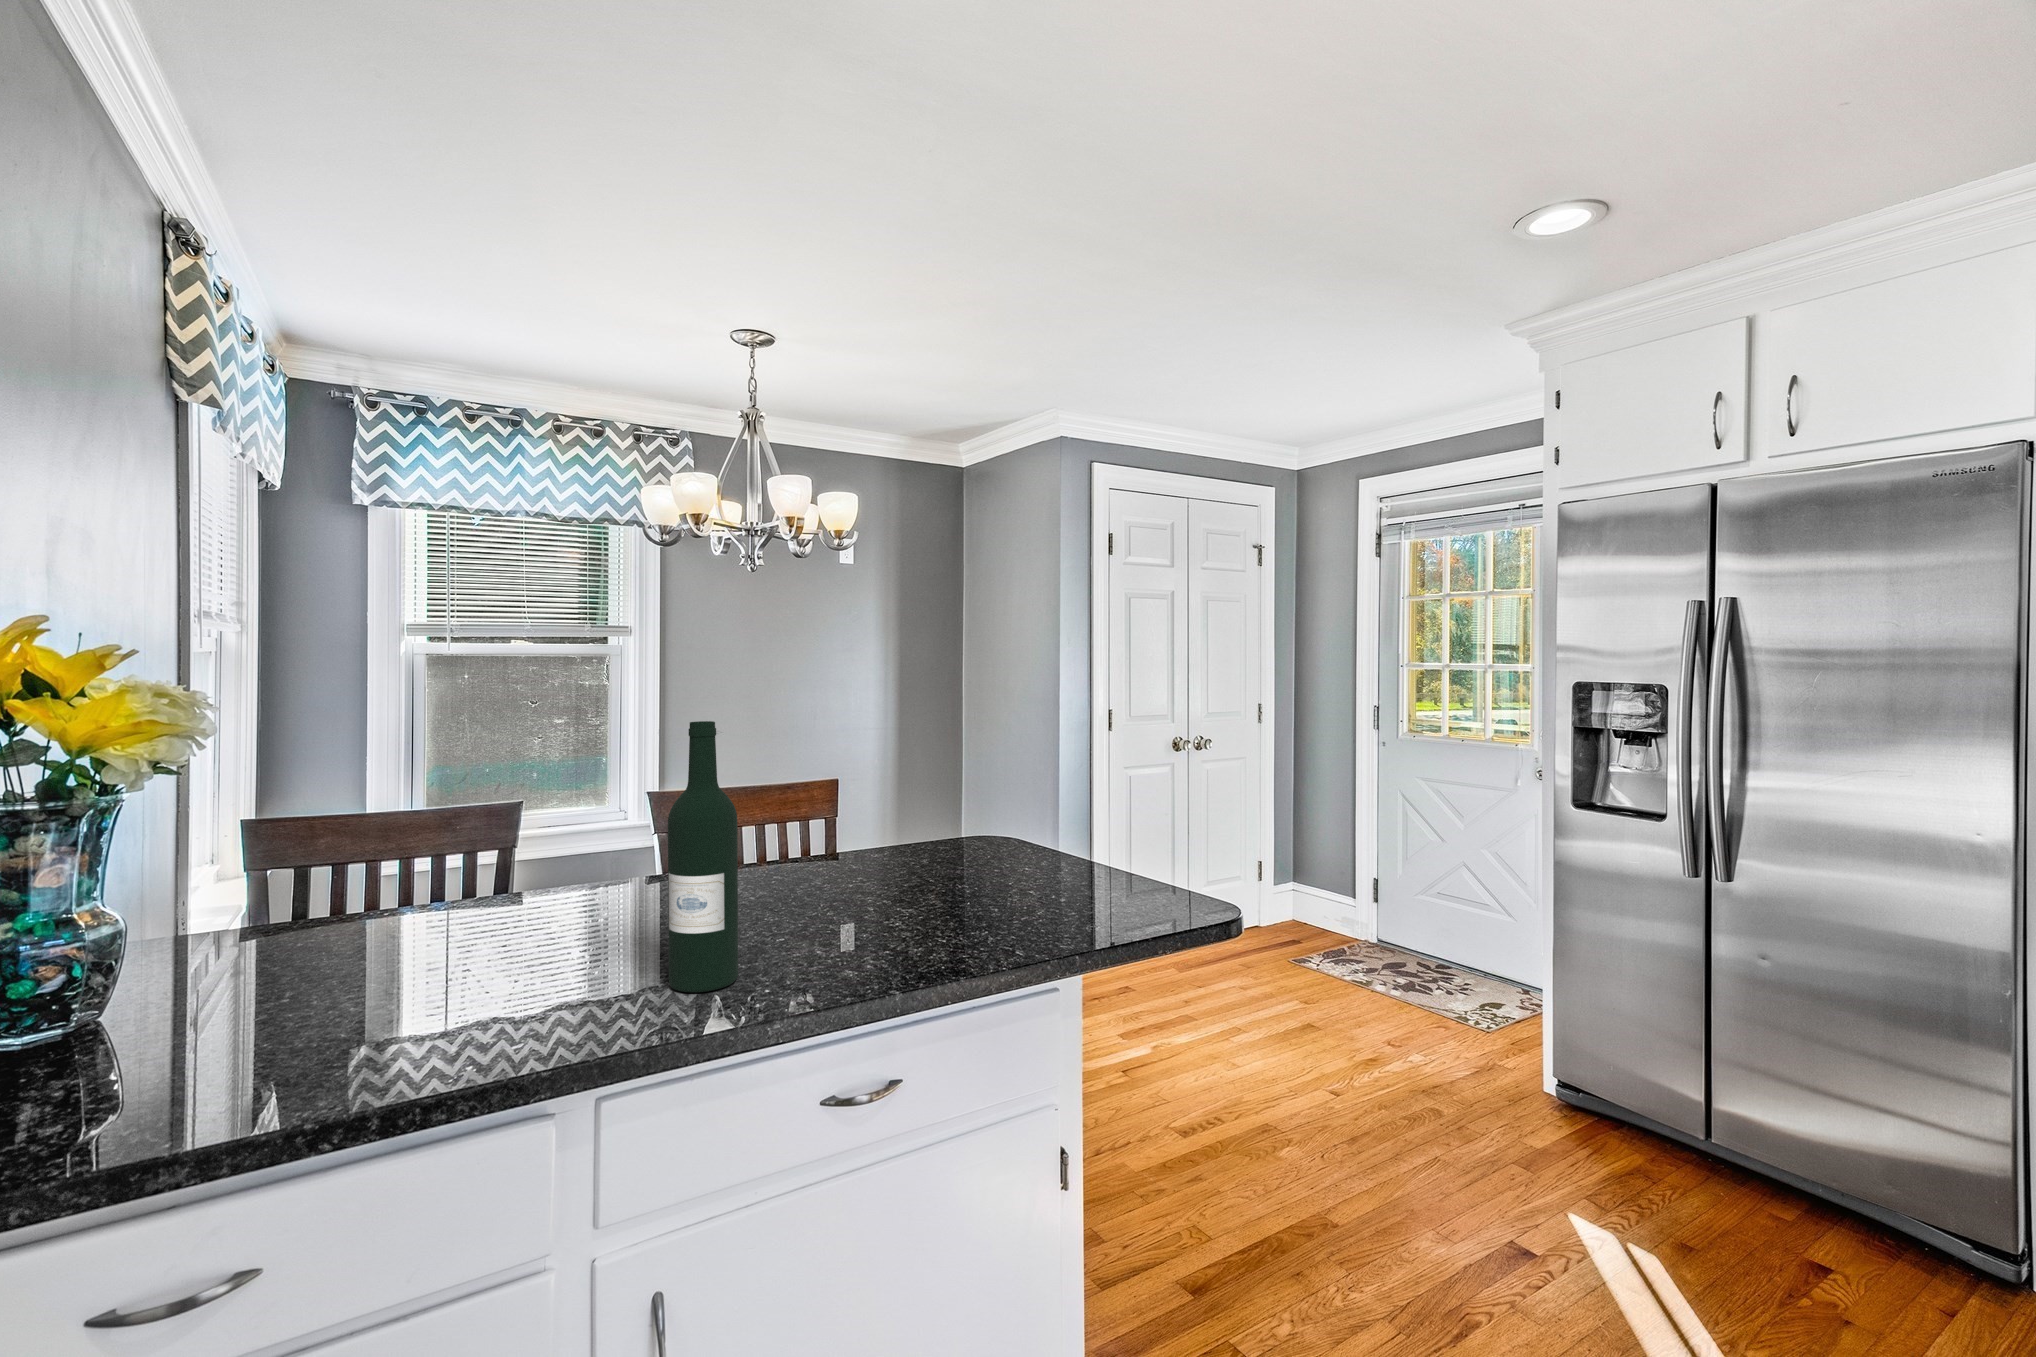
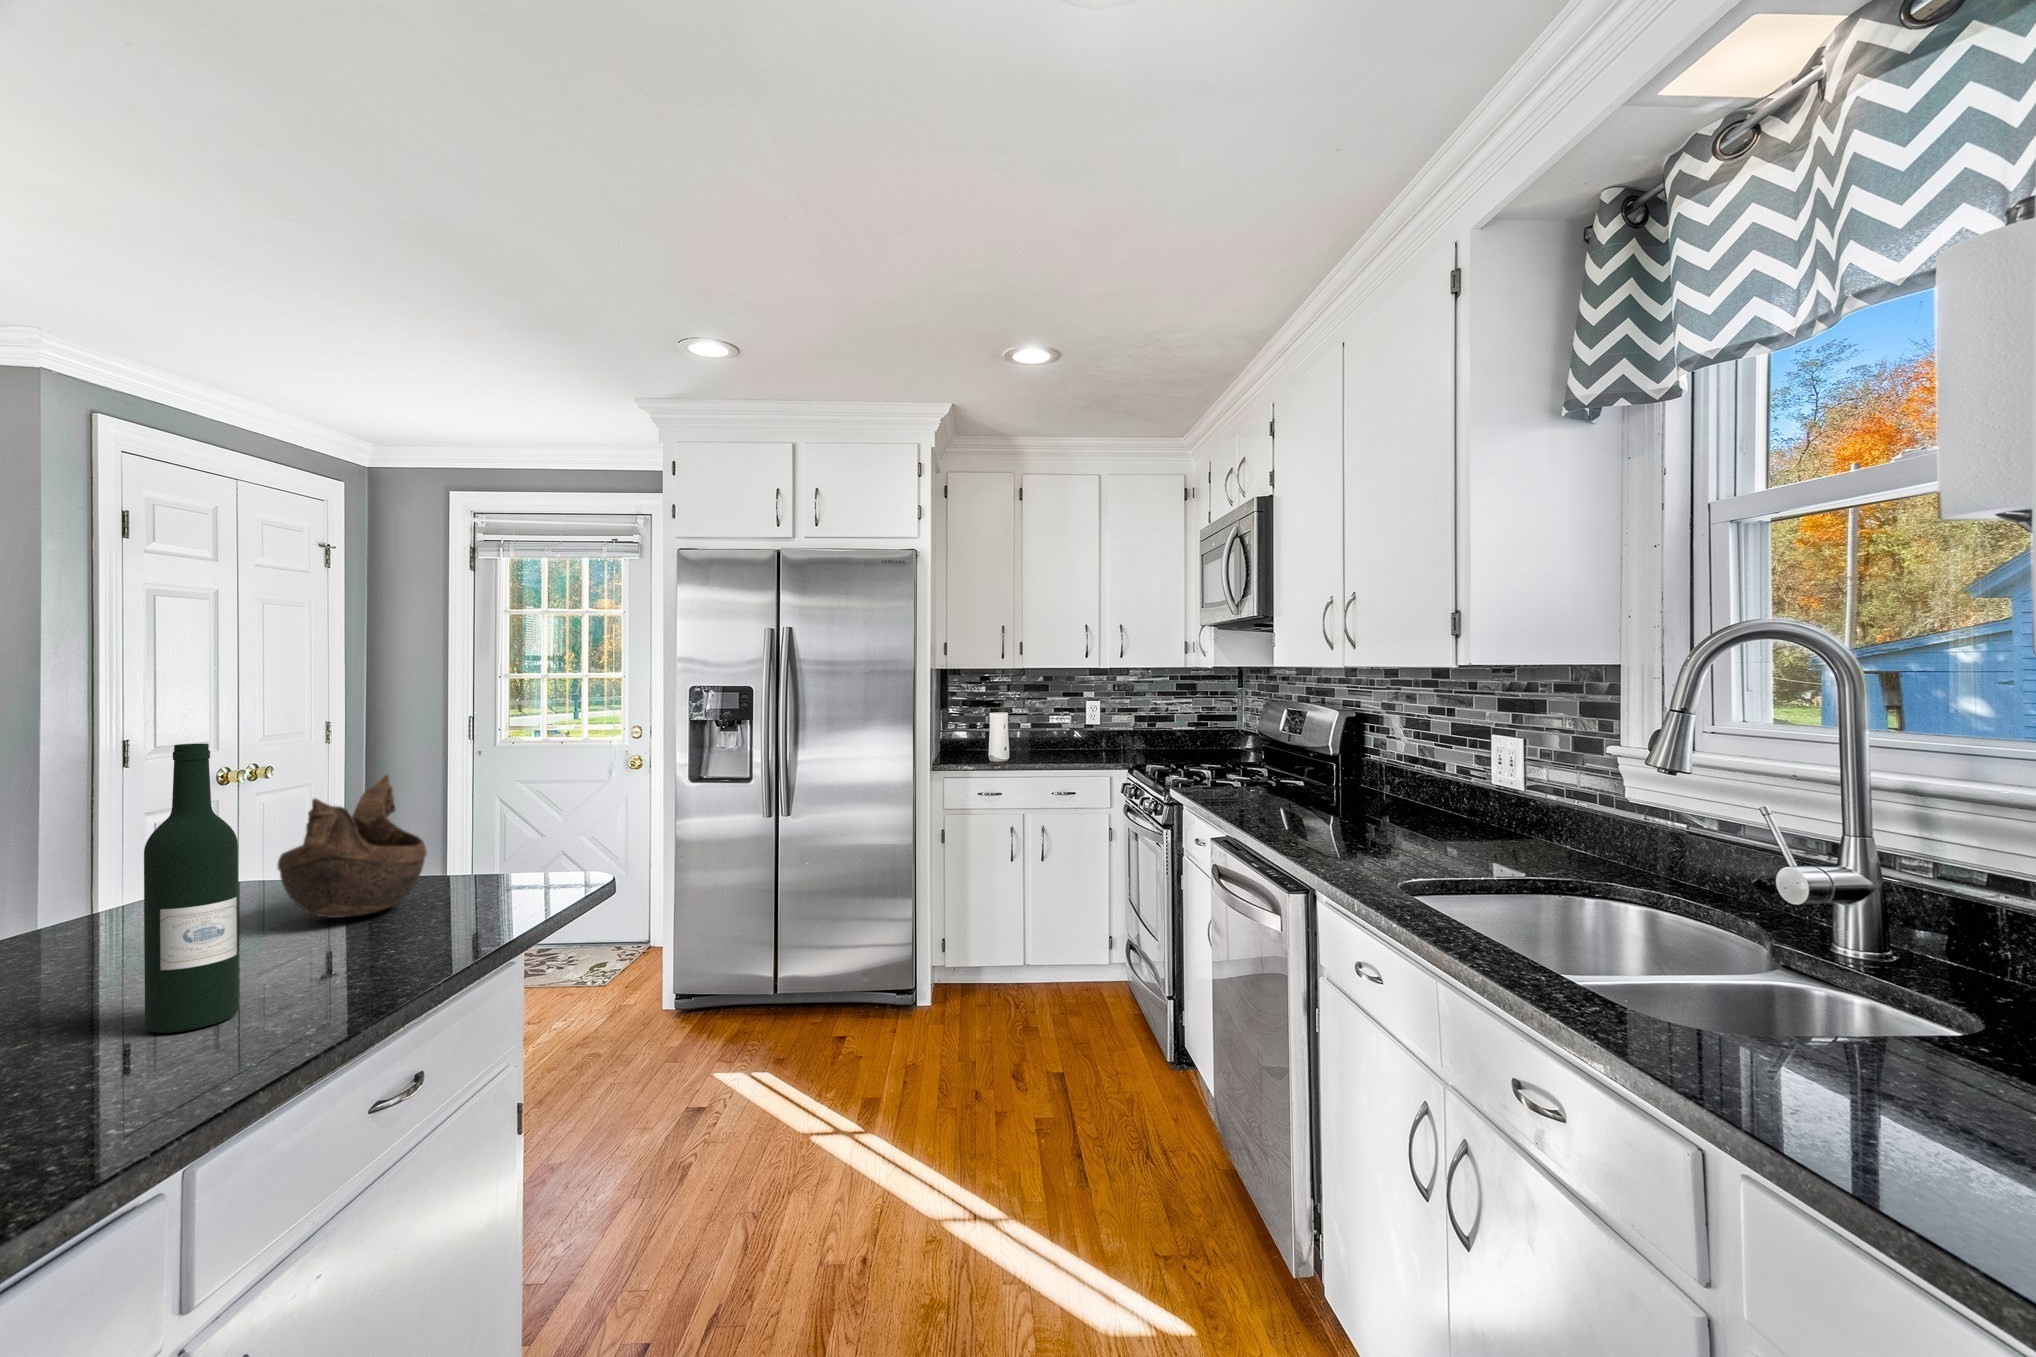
decorative bowl: none [890,764,1051,907] -> present [278,775,427,918]

